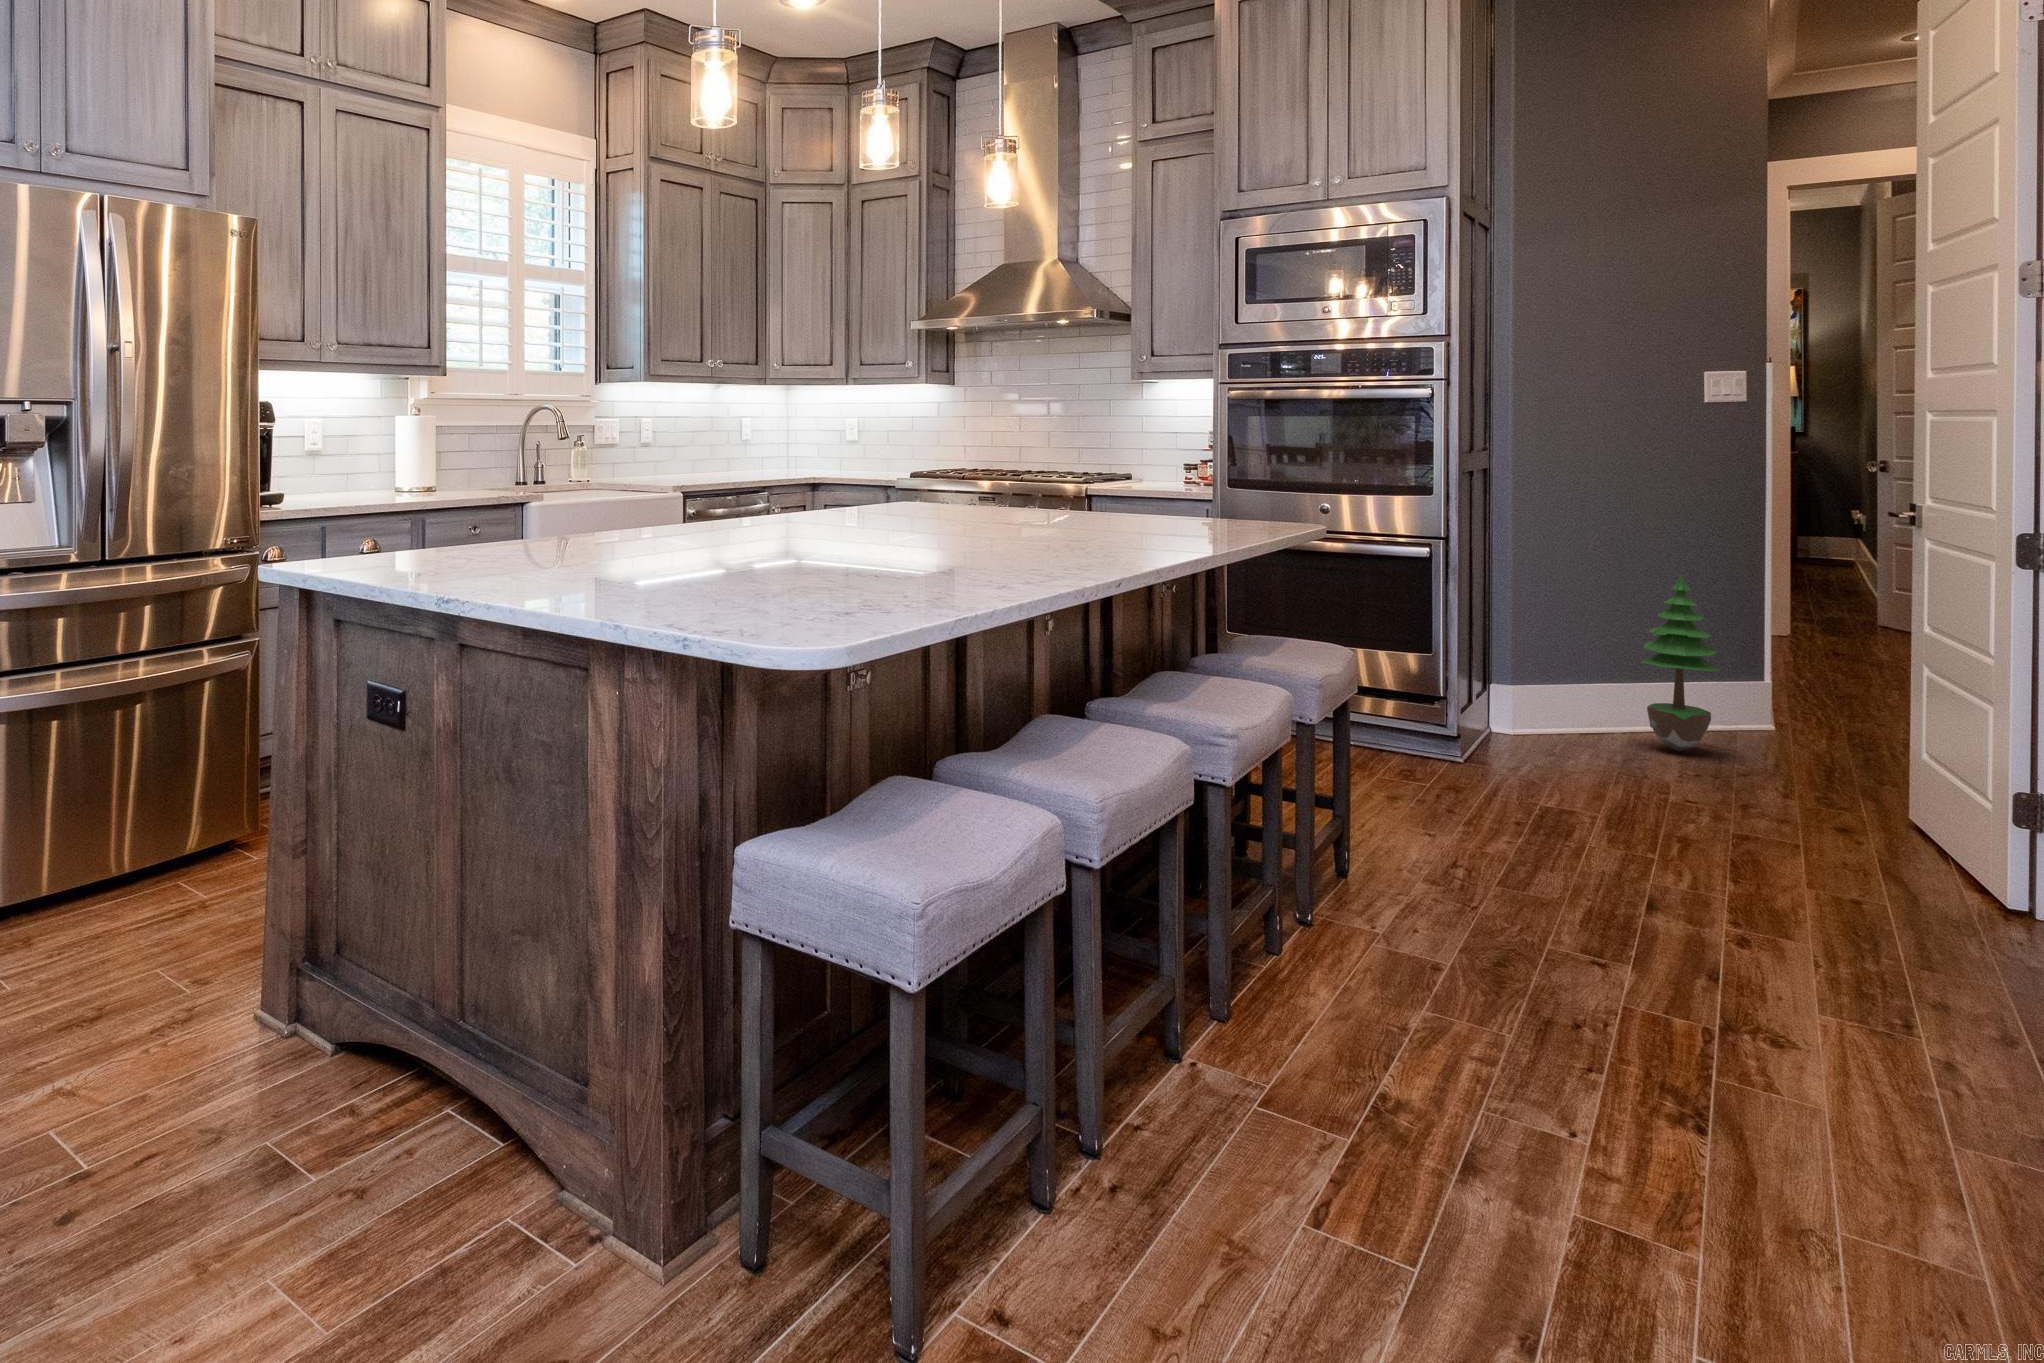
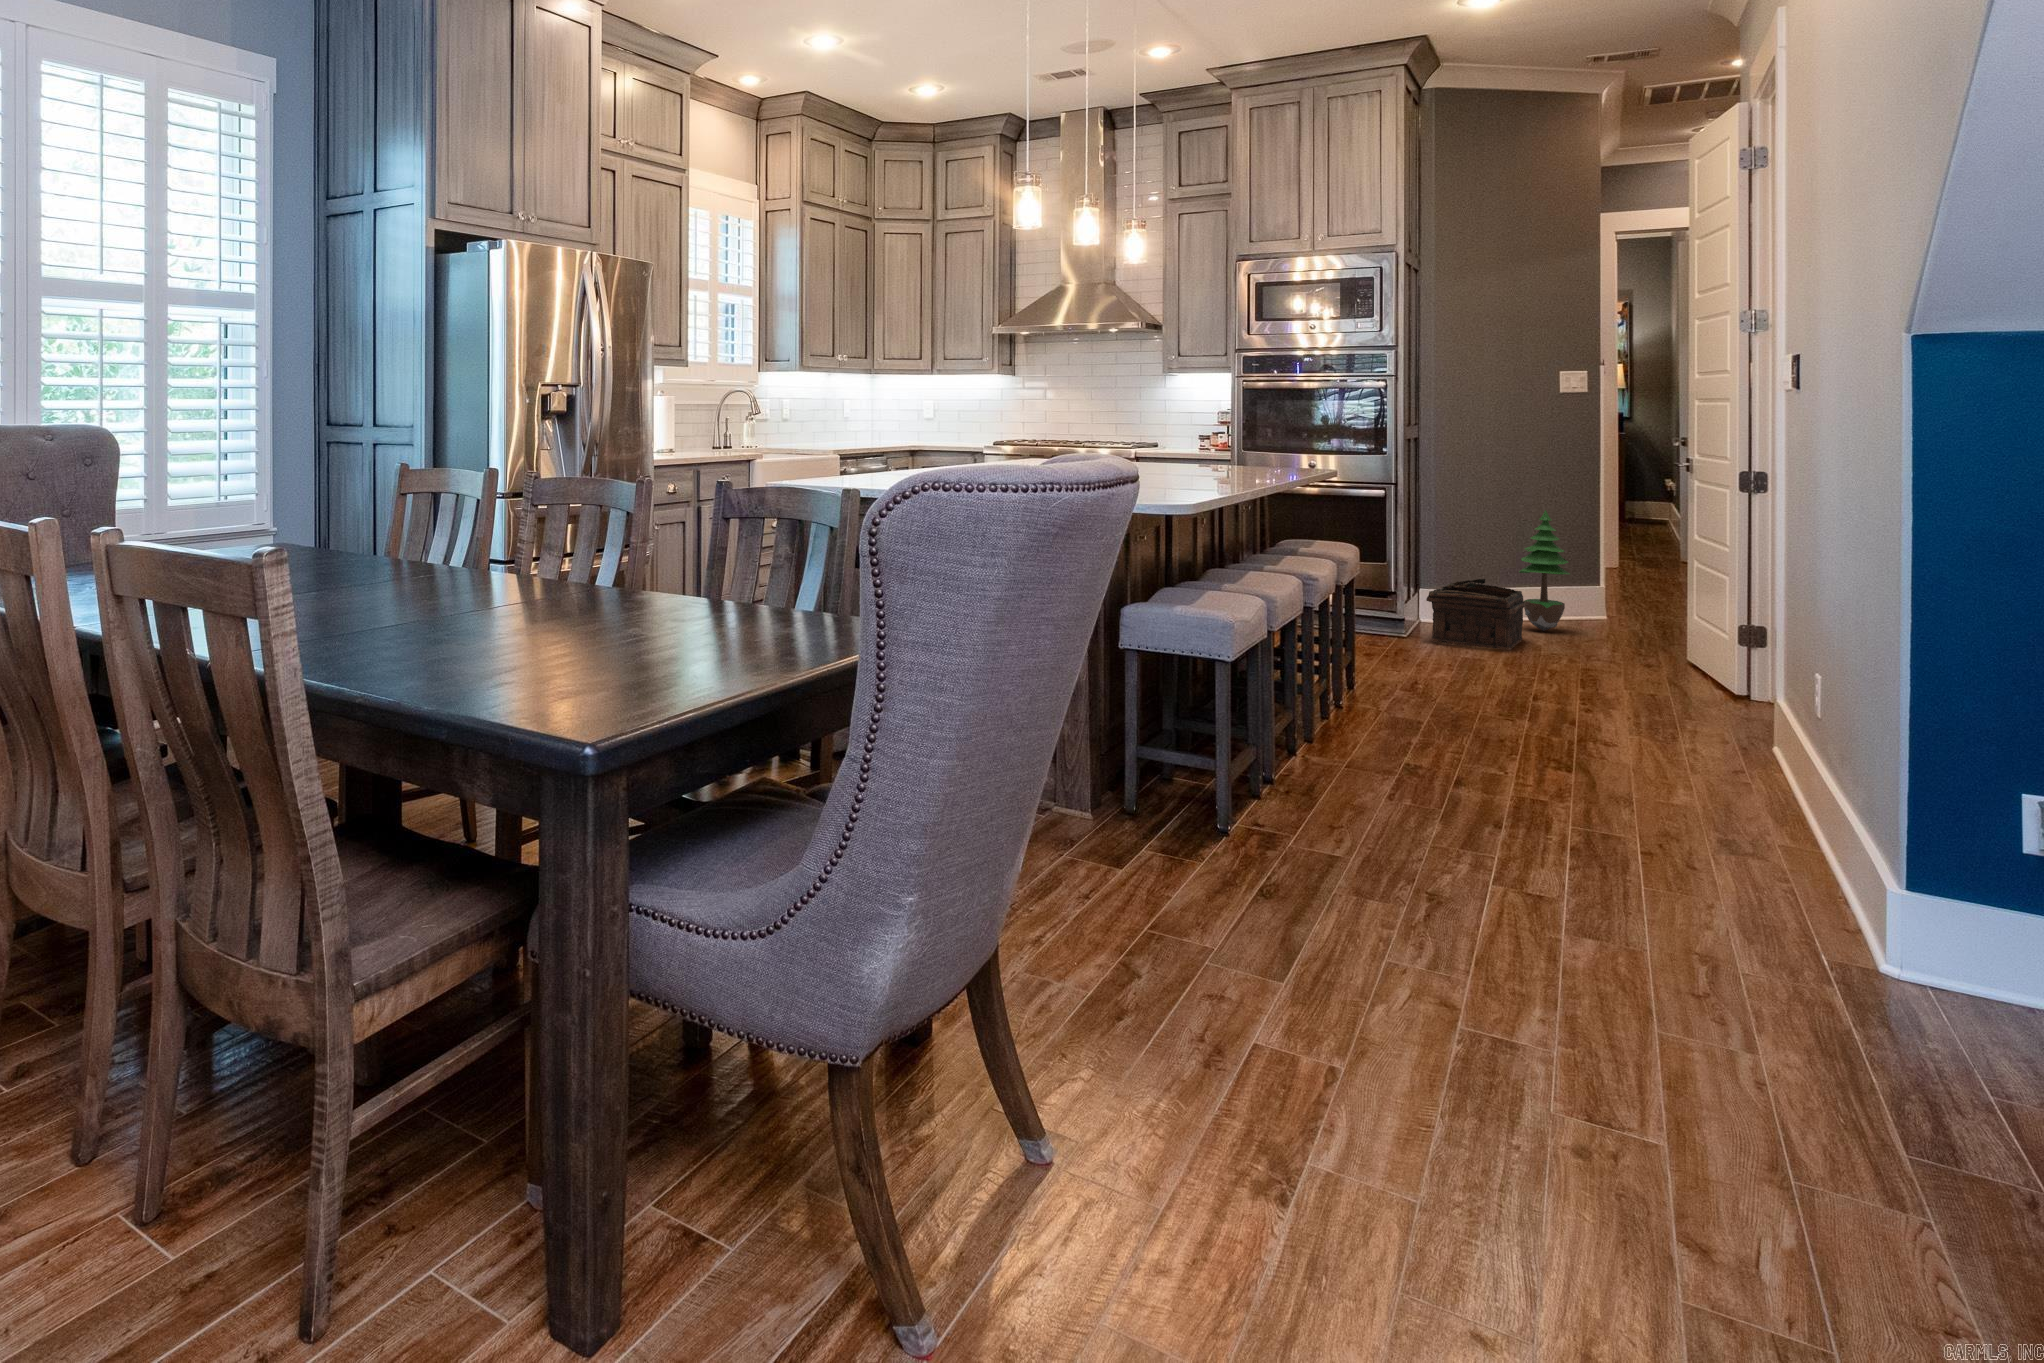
basket: none [1469,677,1647,791] -> present [1416,579,1525,650]

